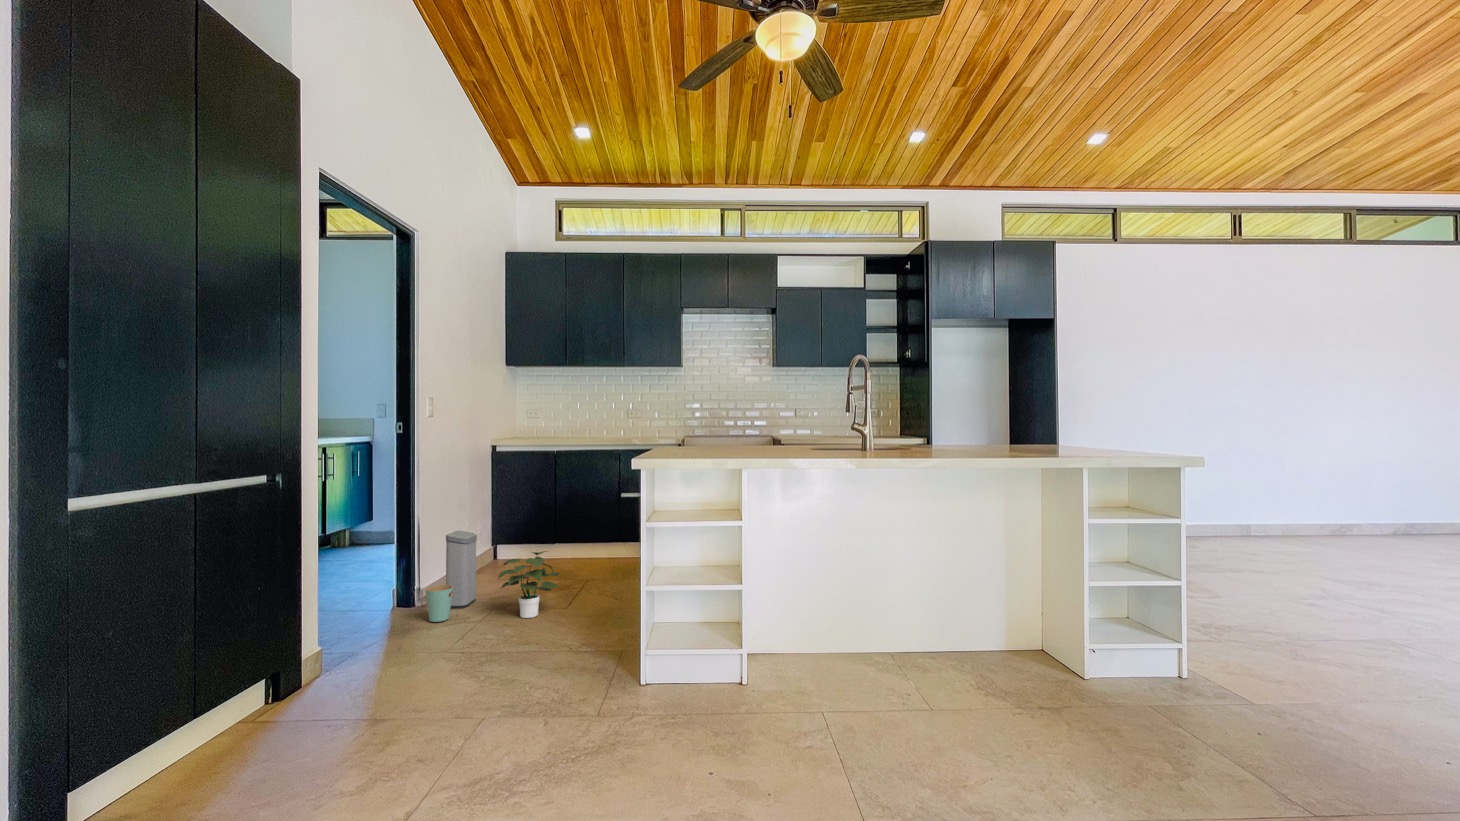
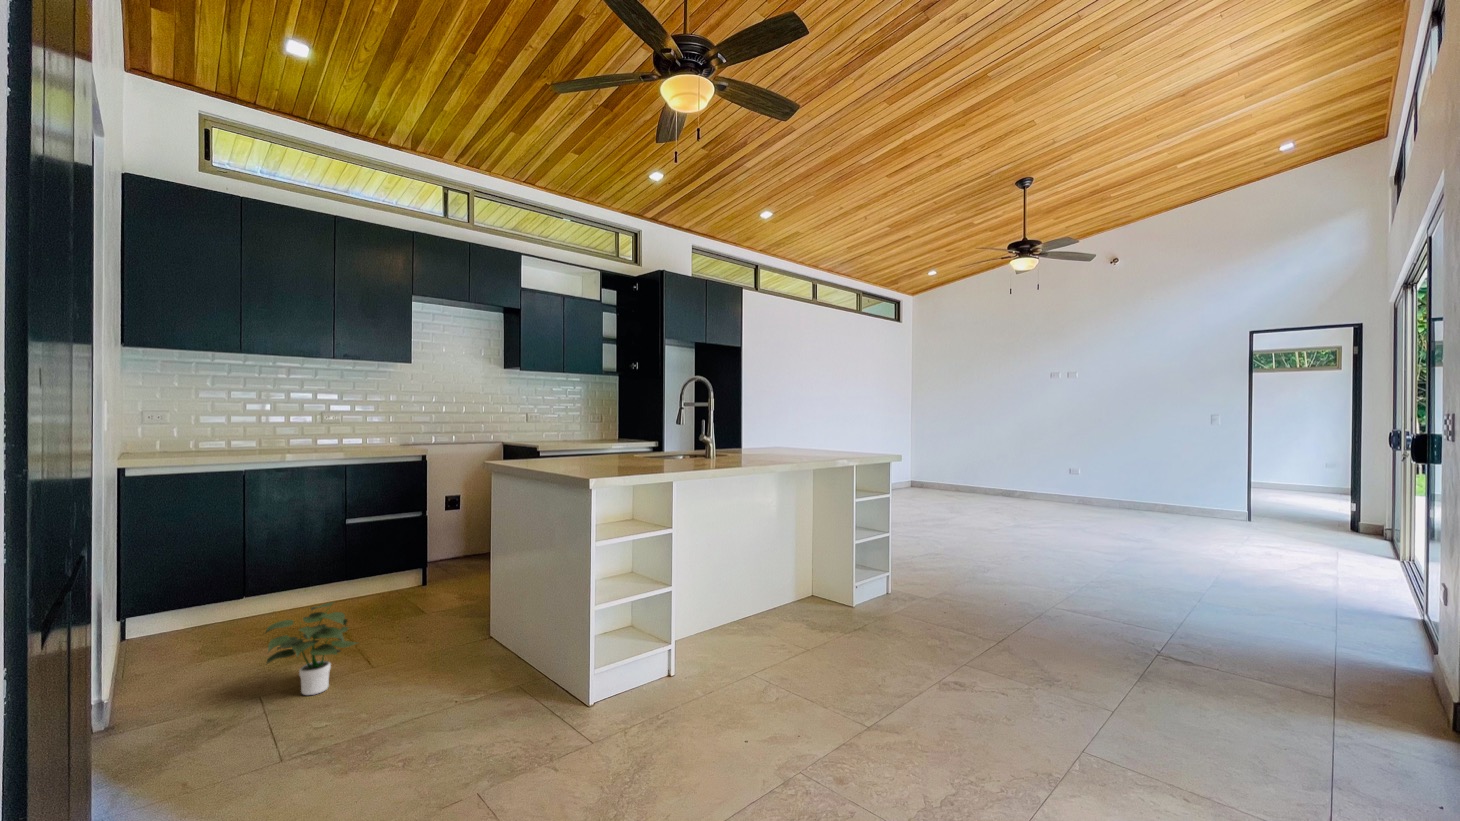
trash can: present [426,531,477,622] -> none [134,599,186,742]

